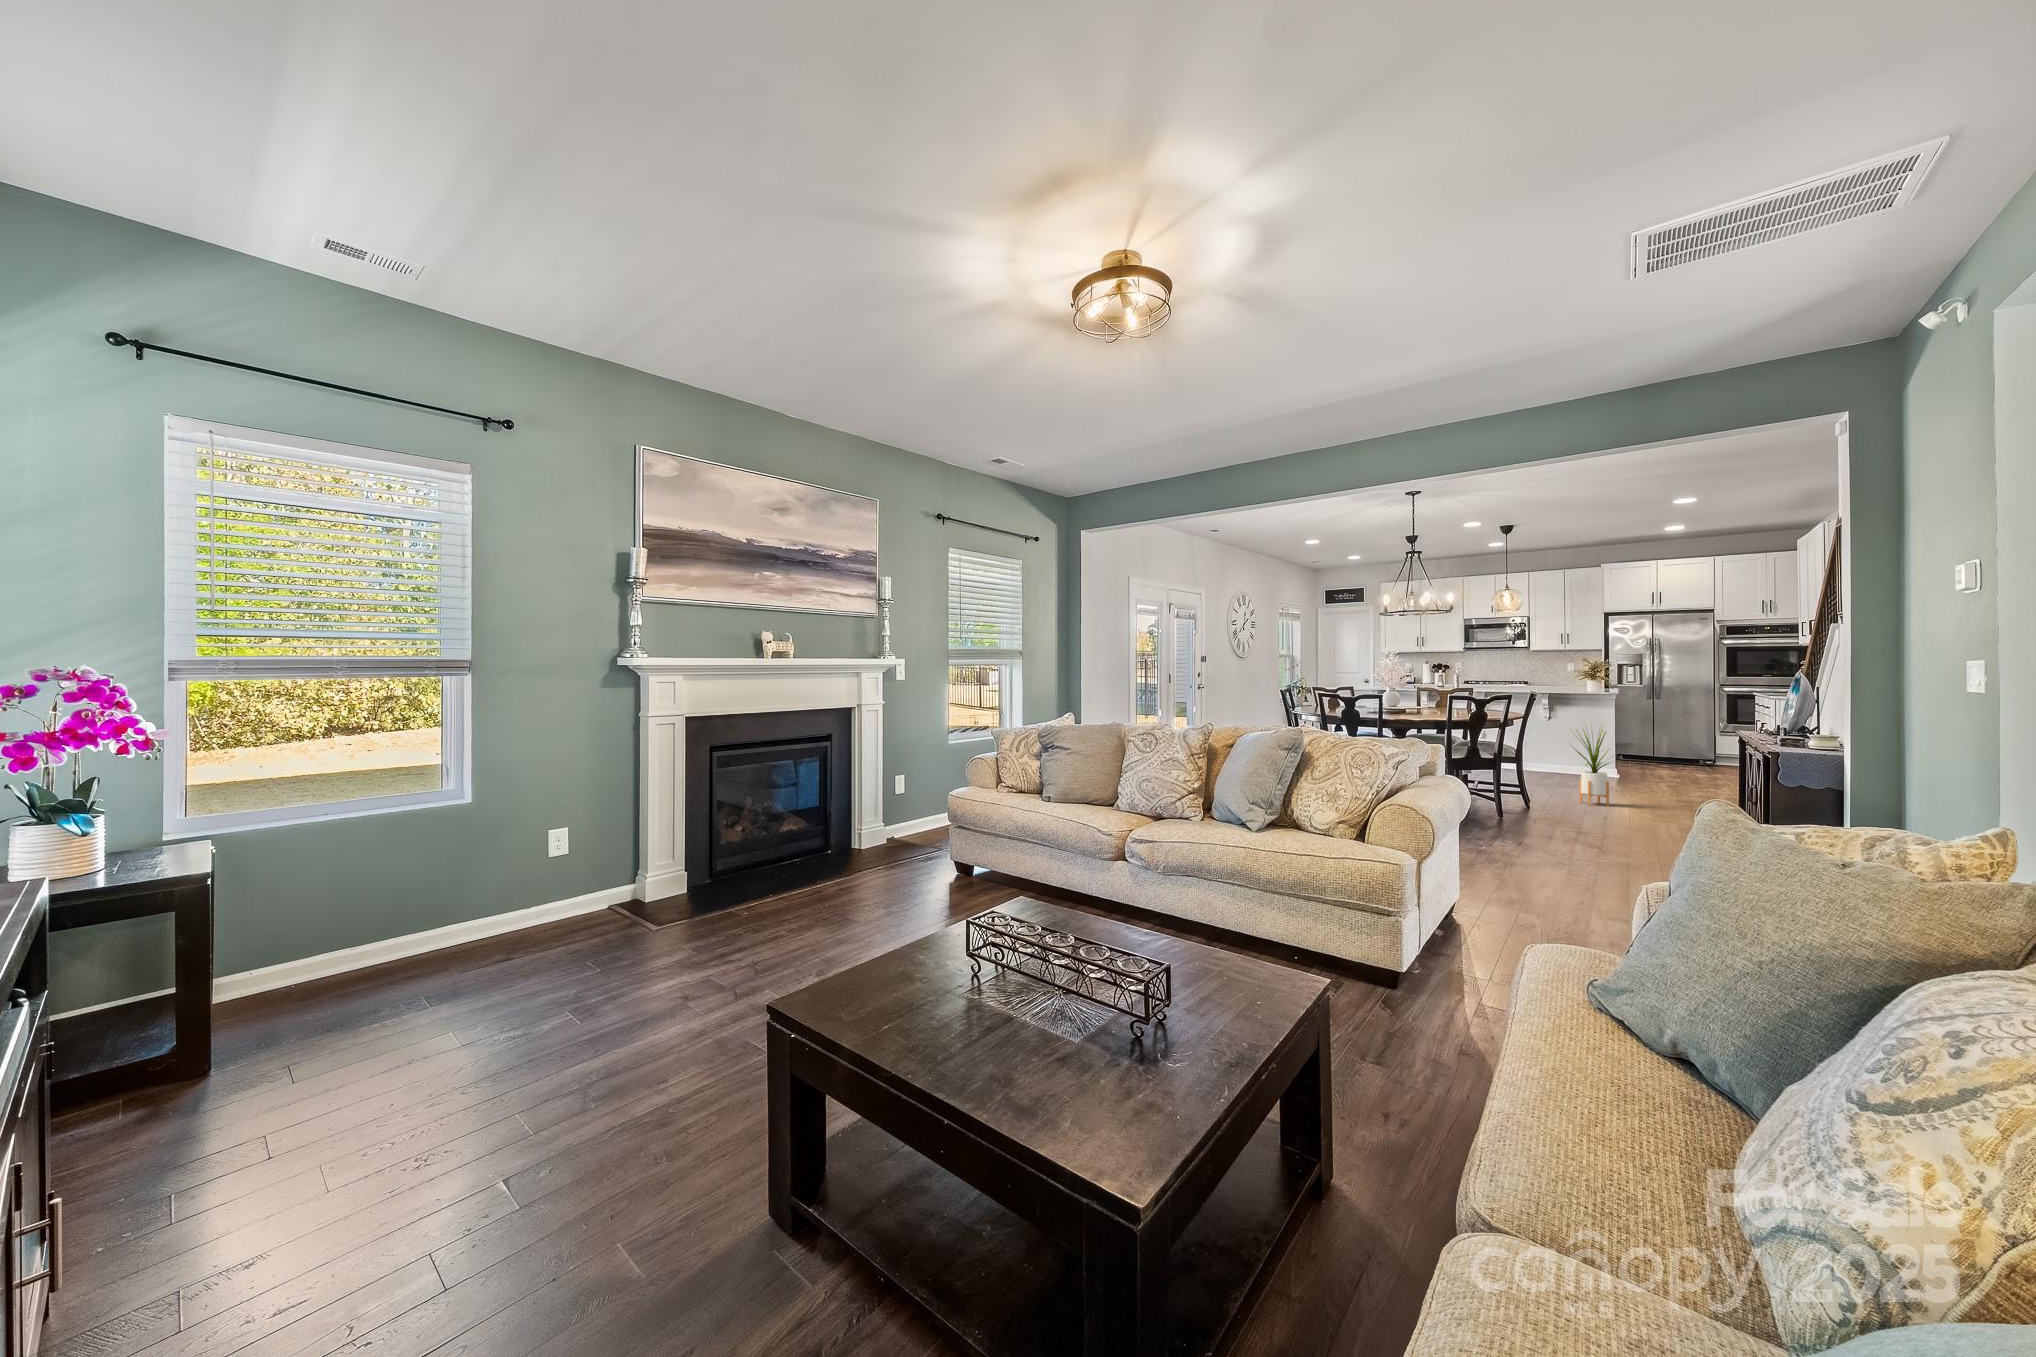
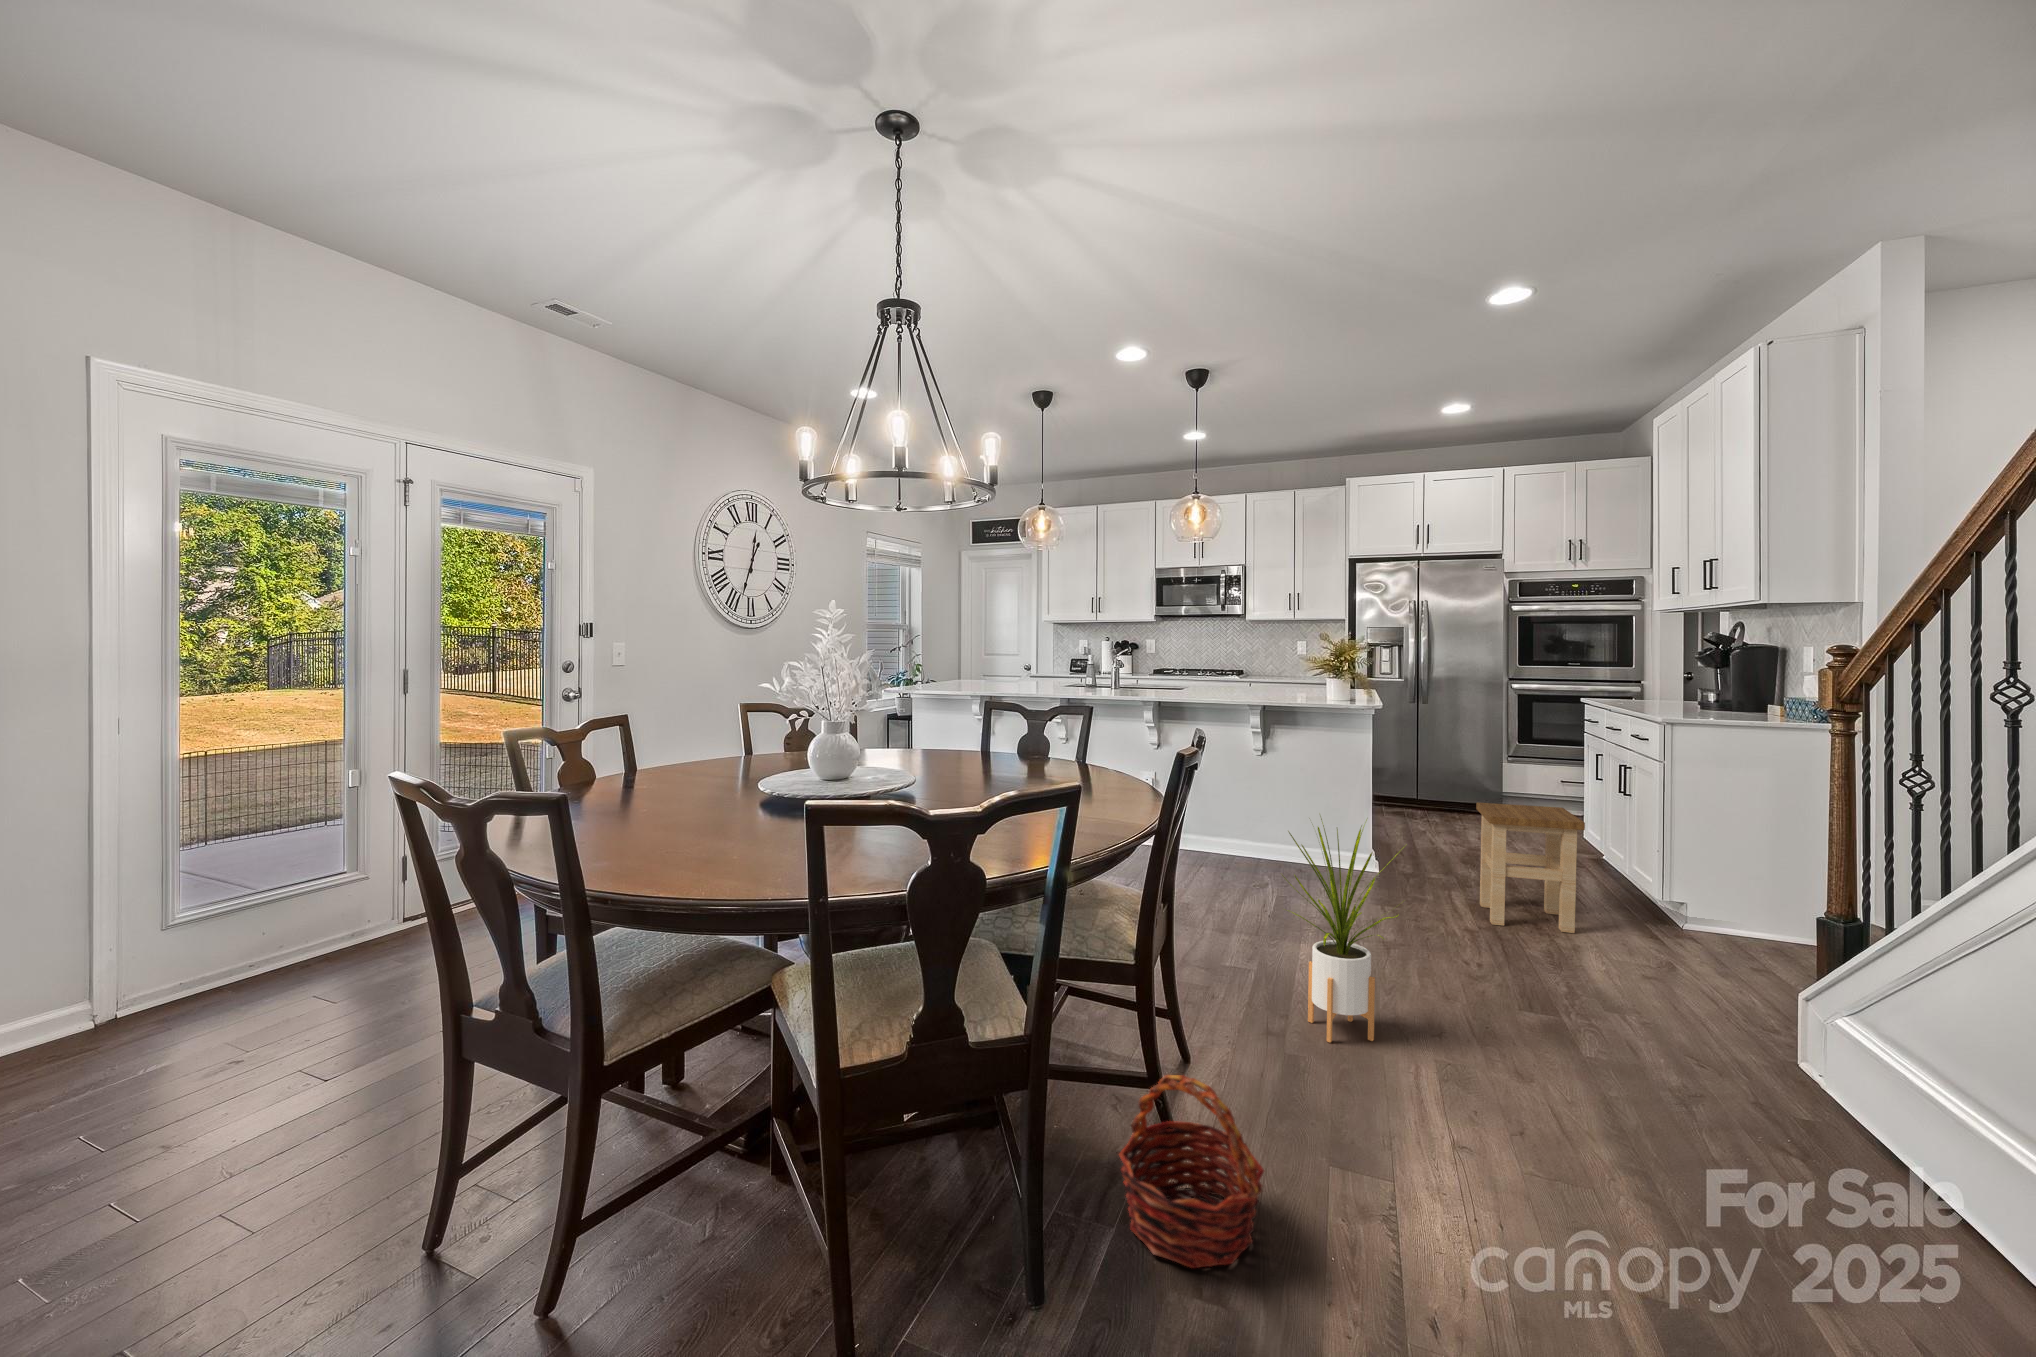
stool: none [1675,738,1730,796] -> present [1476,802,1585,933]
basket: none [1517,775,1566,821] -> present [1119,1075,1264,1268]

